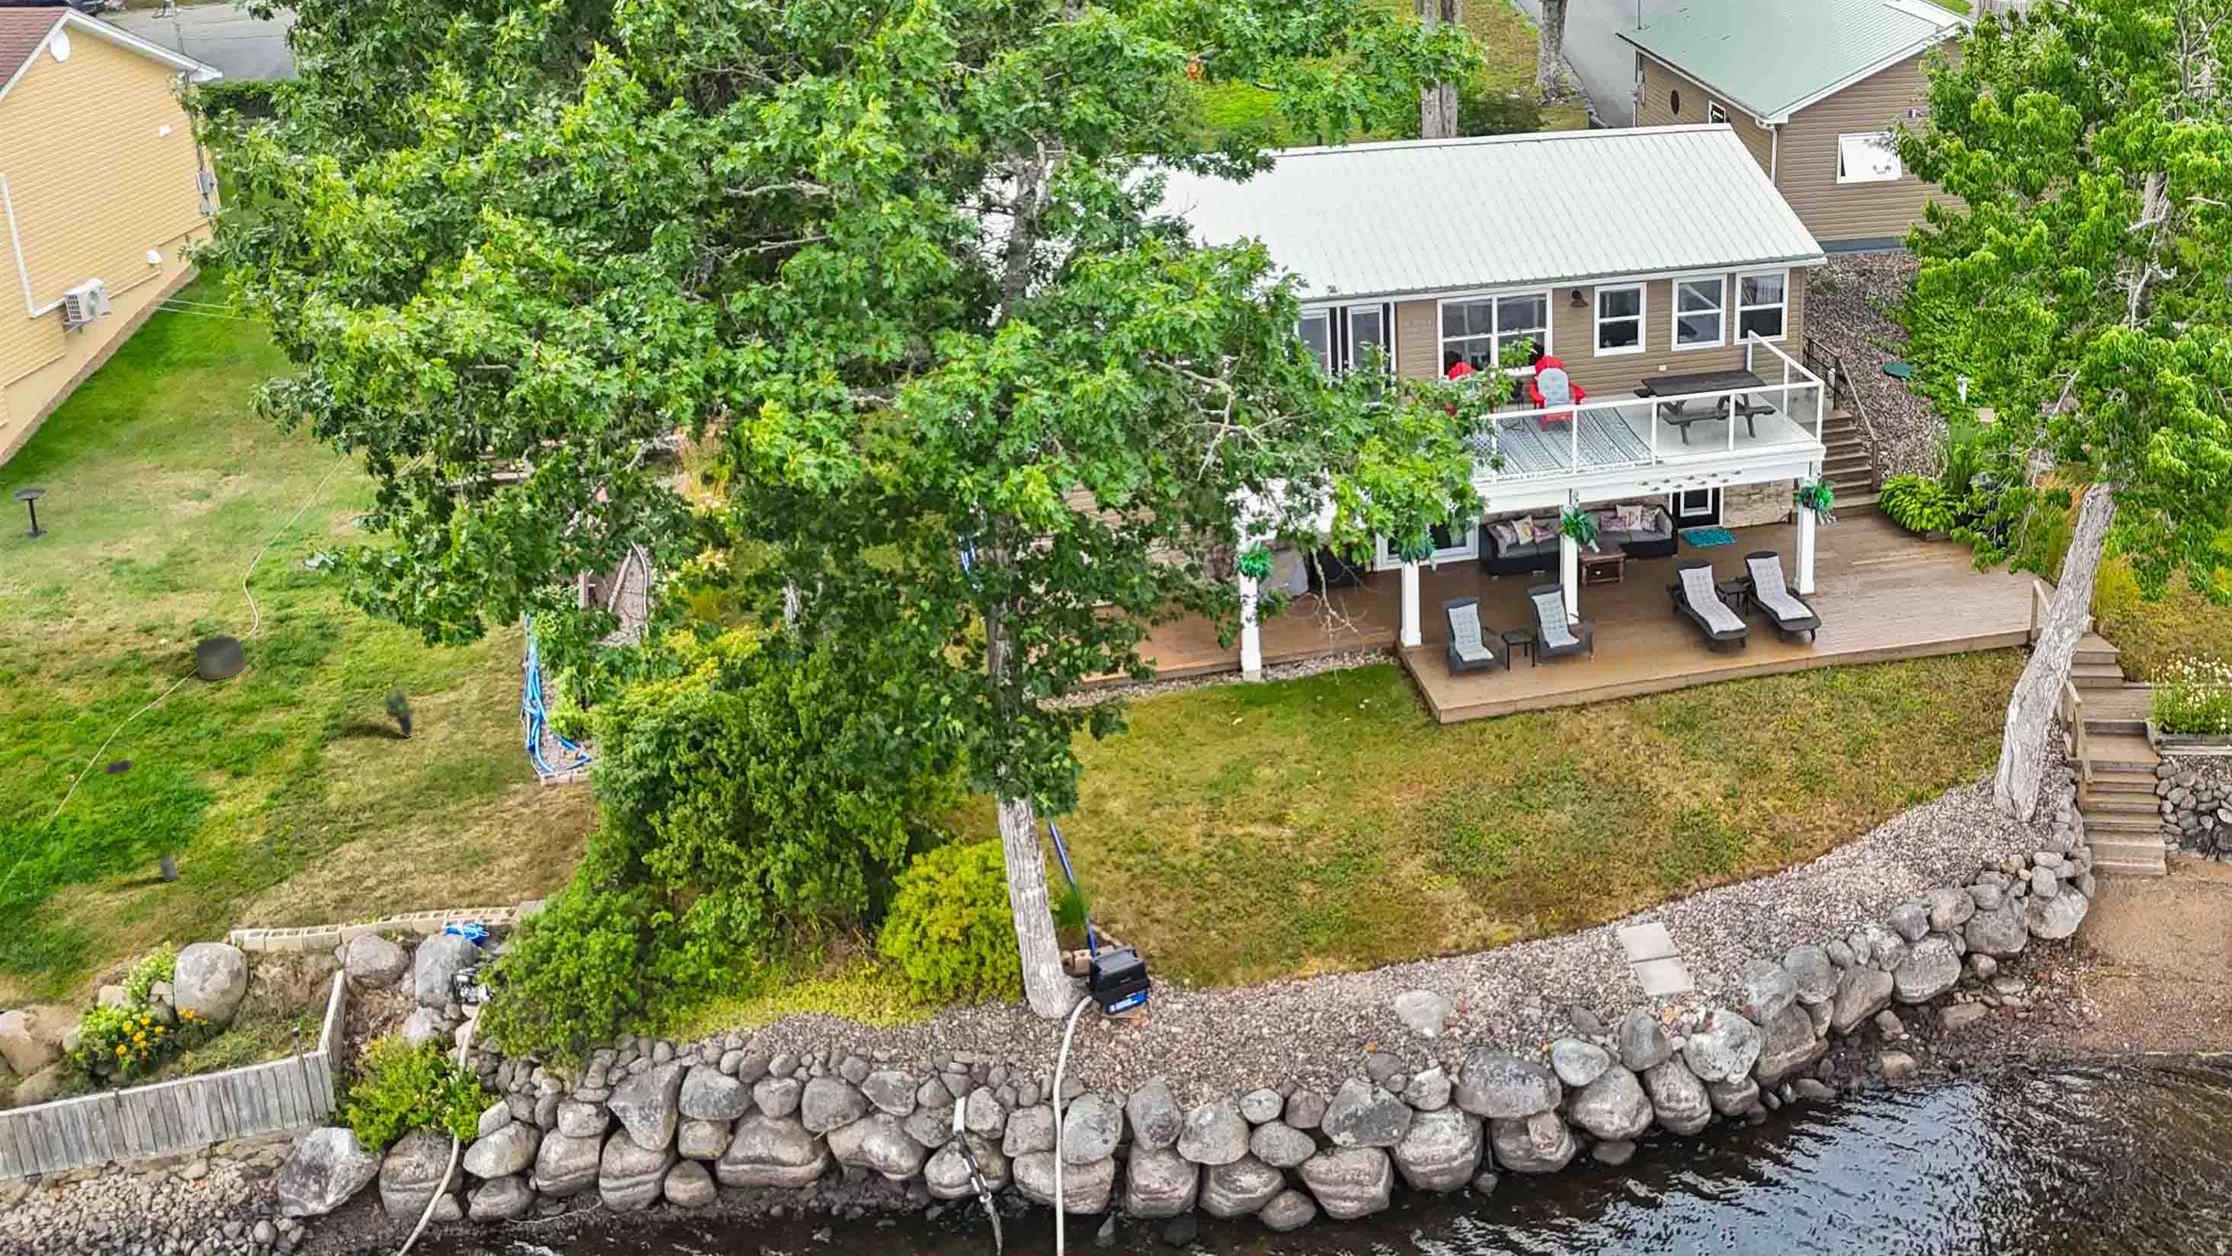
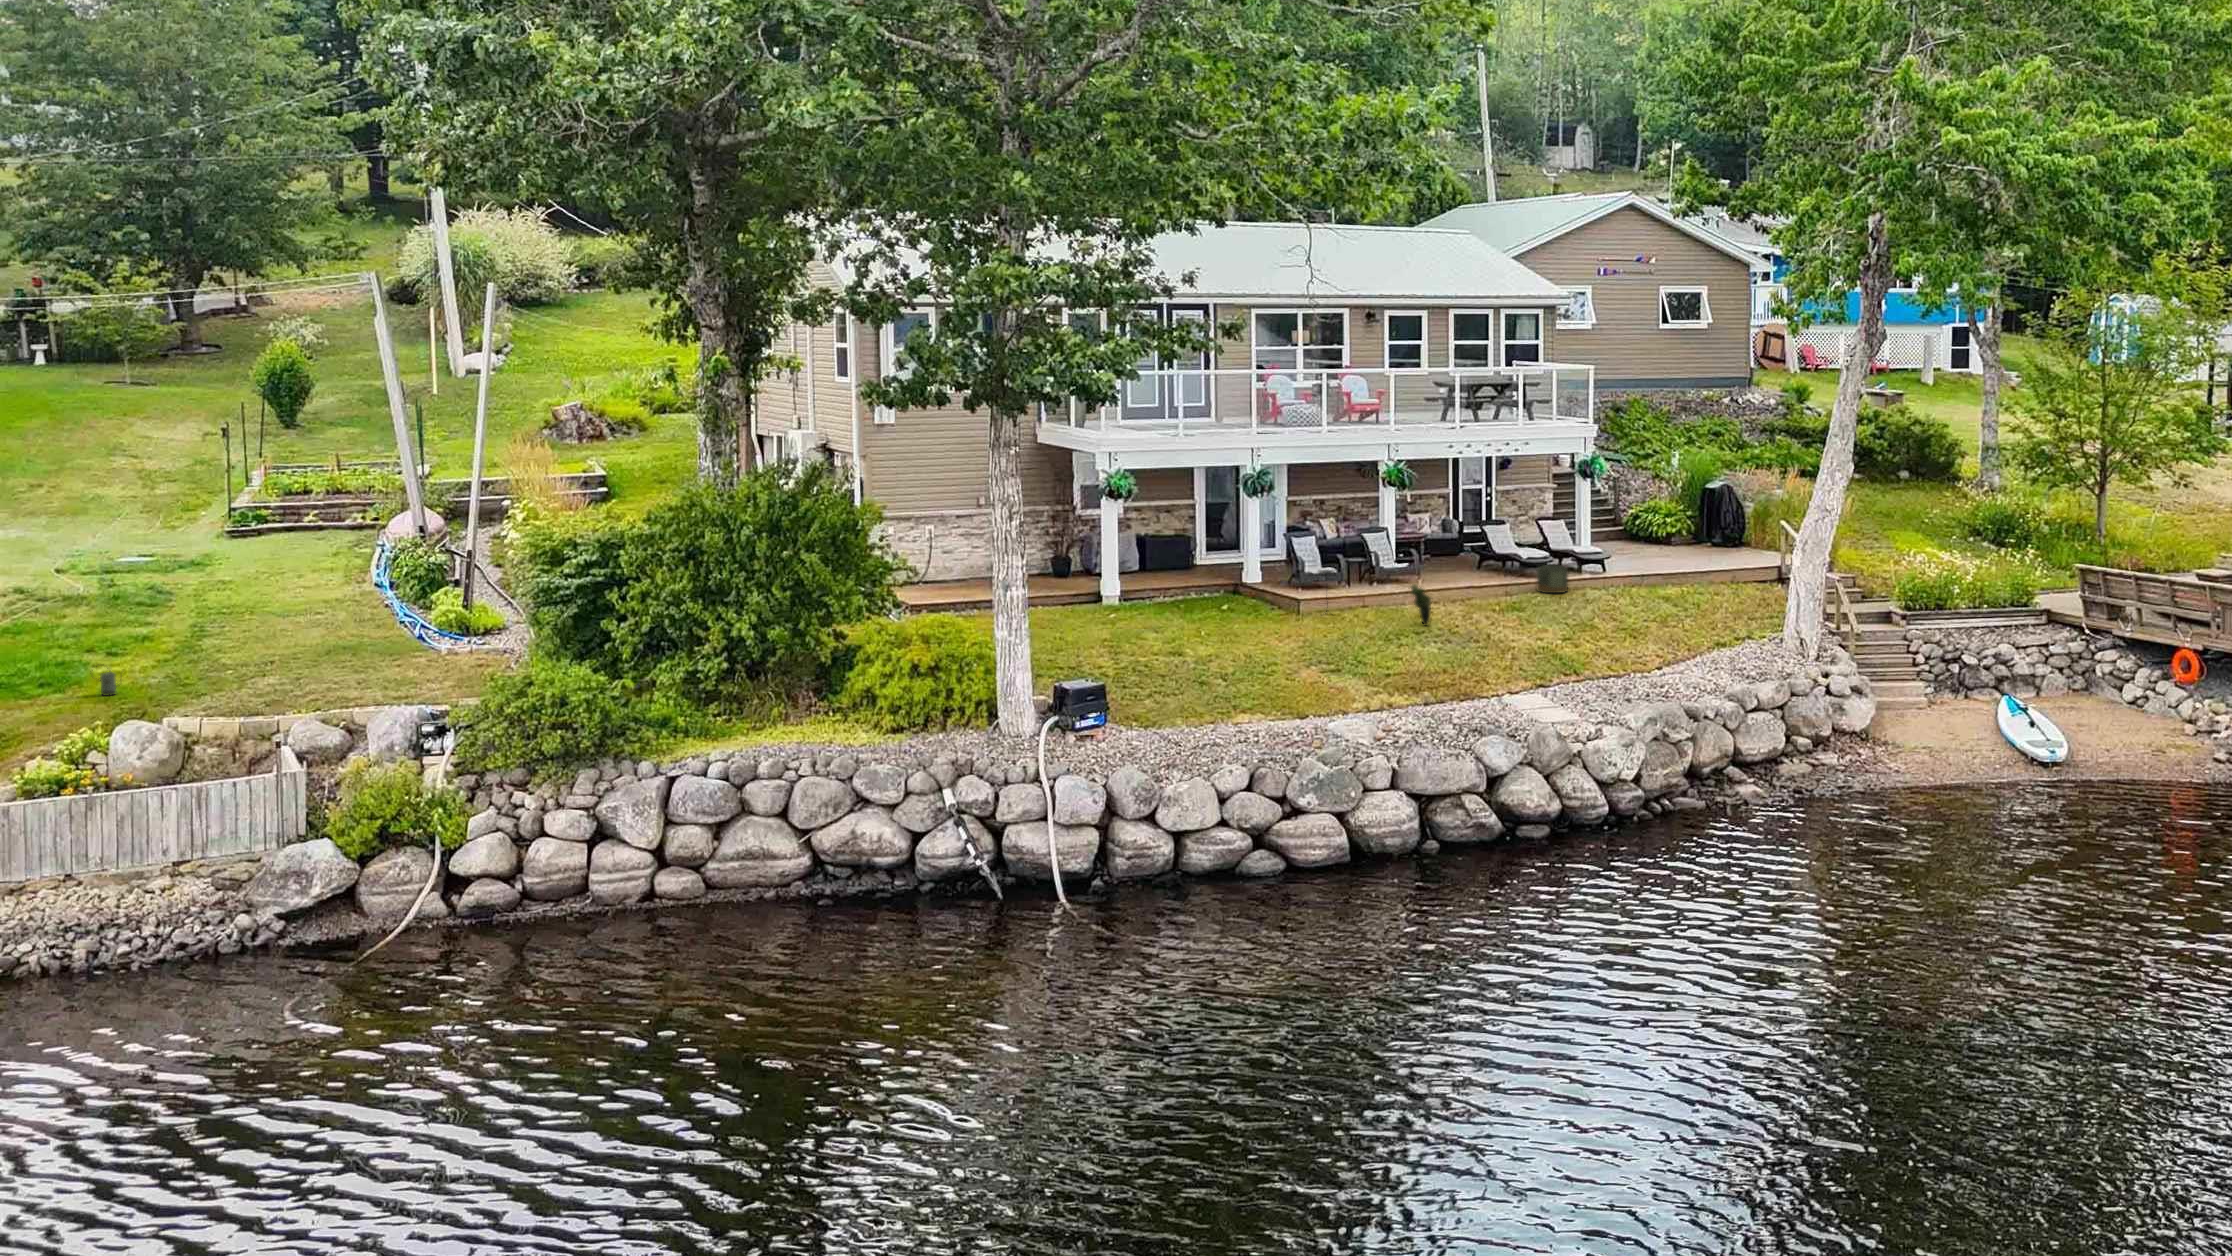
pouf: present [194,636,246,680] -> present [1537,565,1568,593]
potted plant: present [382,688,415,737] -> present [1411,585,1431,625]
side table: present [104,760,134,813] -> present [1319,570,1335,612]

